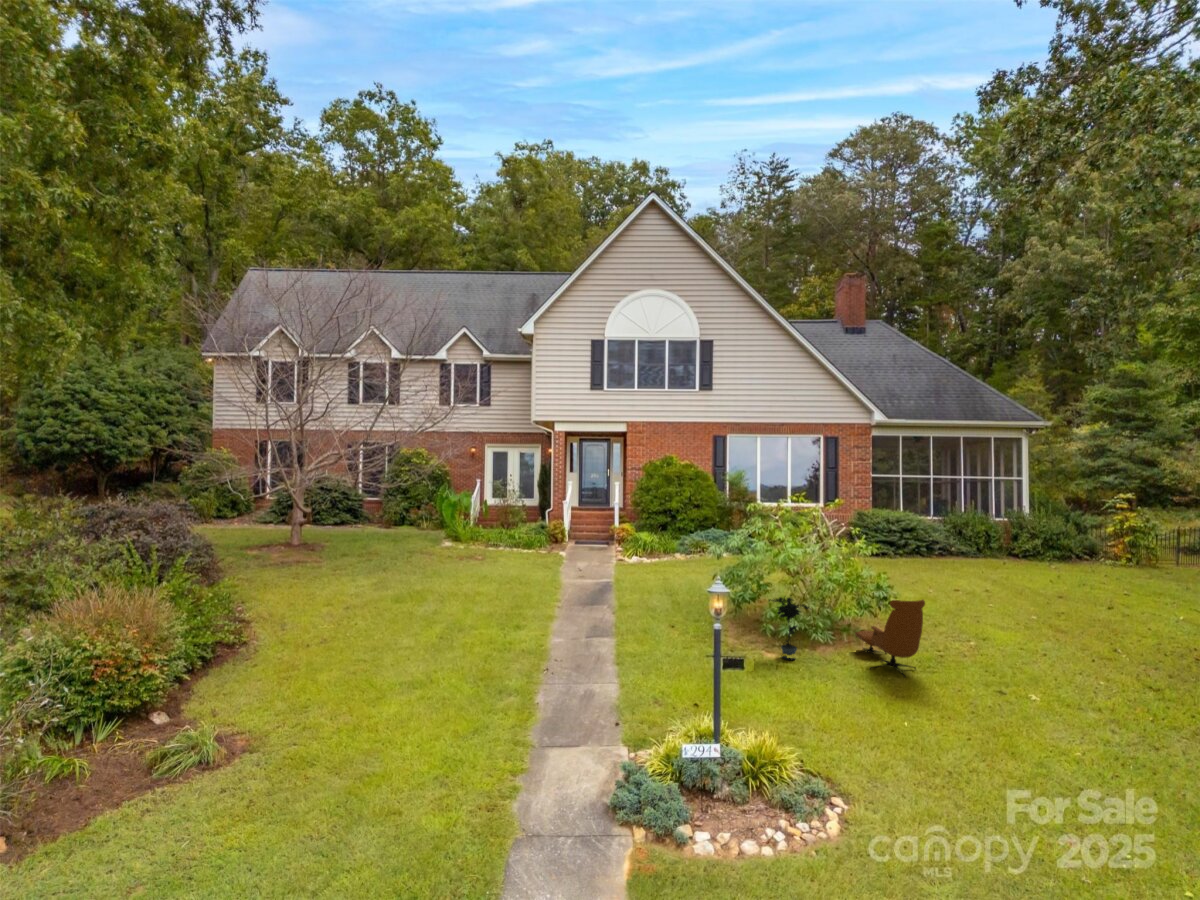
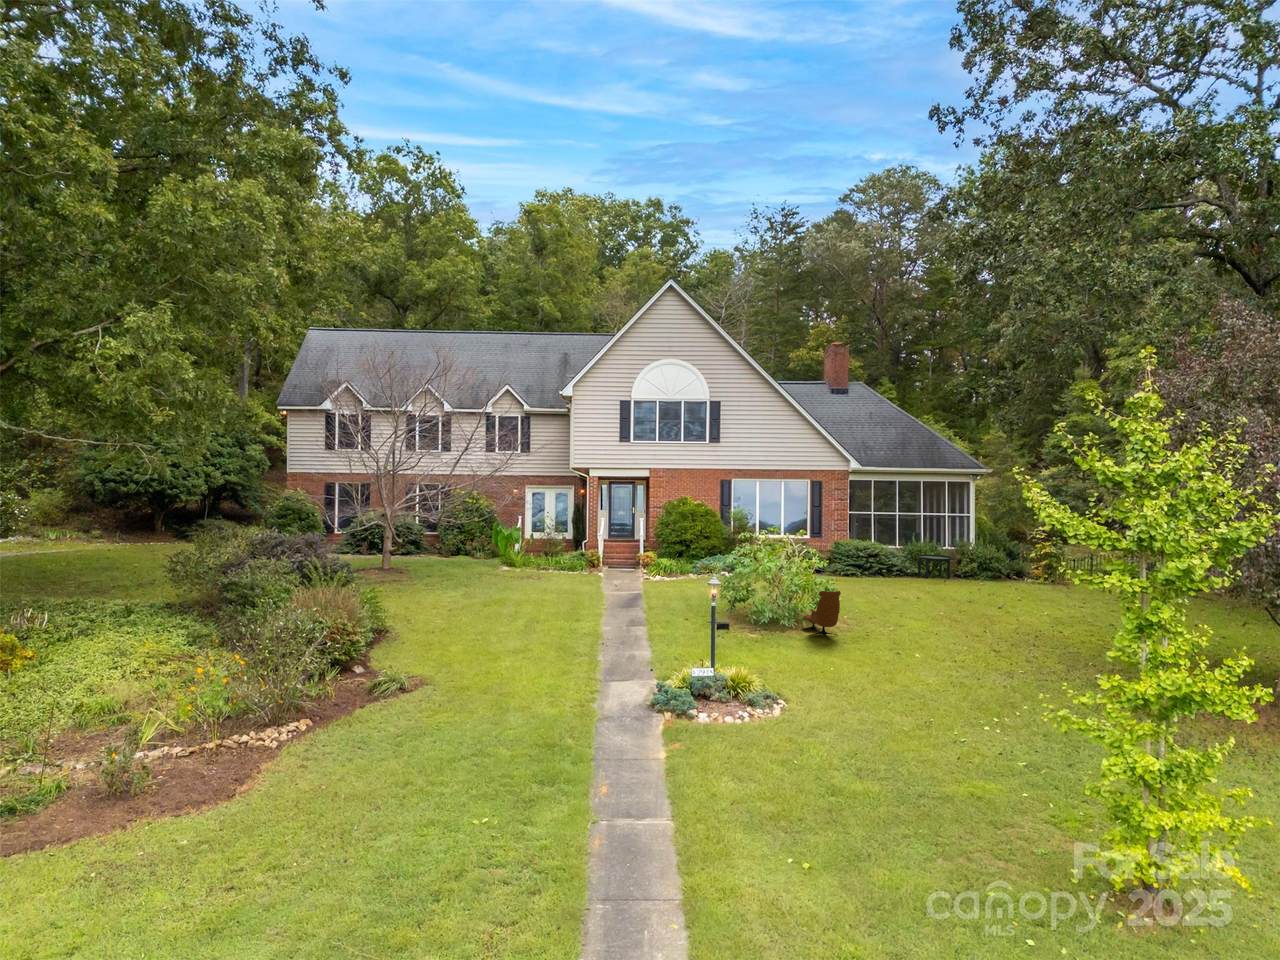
round table: none [964,528,1015,561] -> present [916,554,953,579]
potted plant: present [769,598,810,660] -> none [747,591,774,632]

